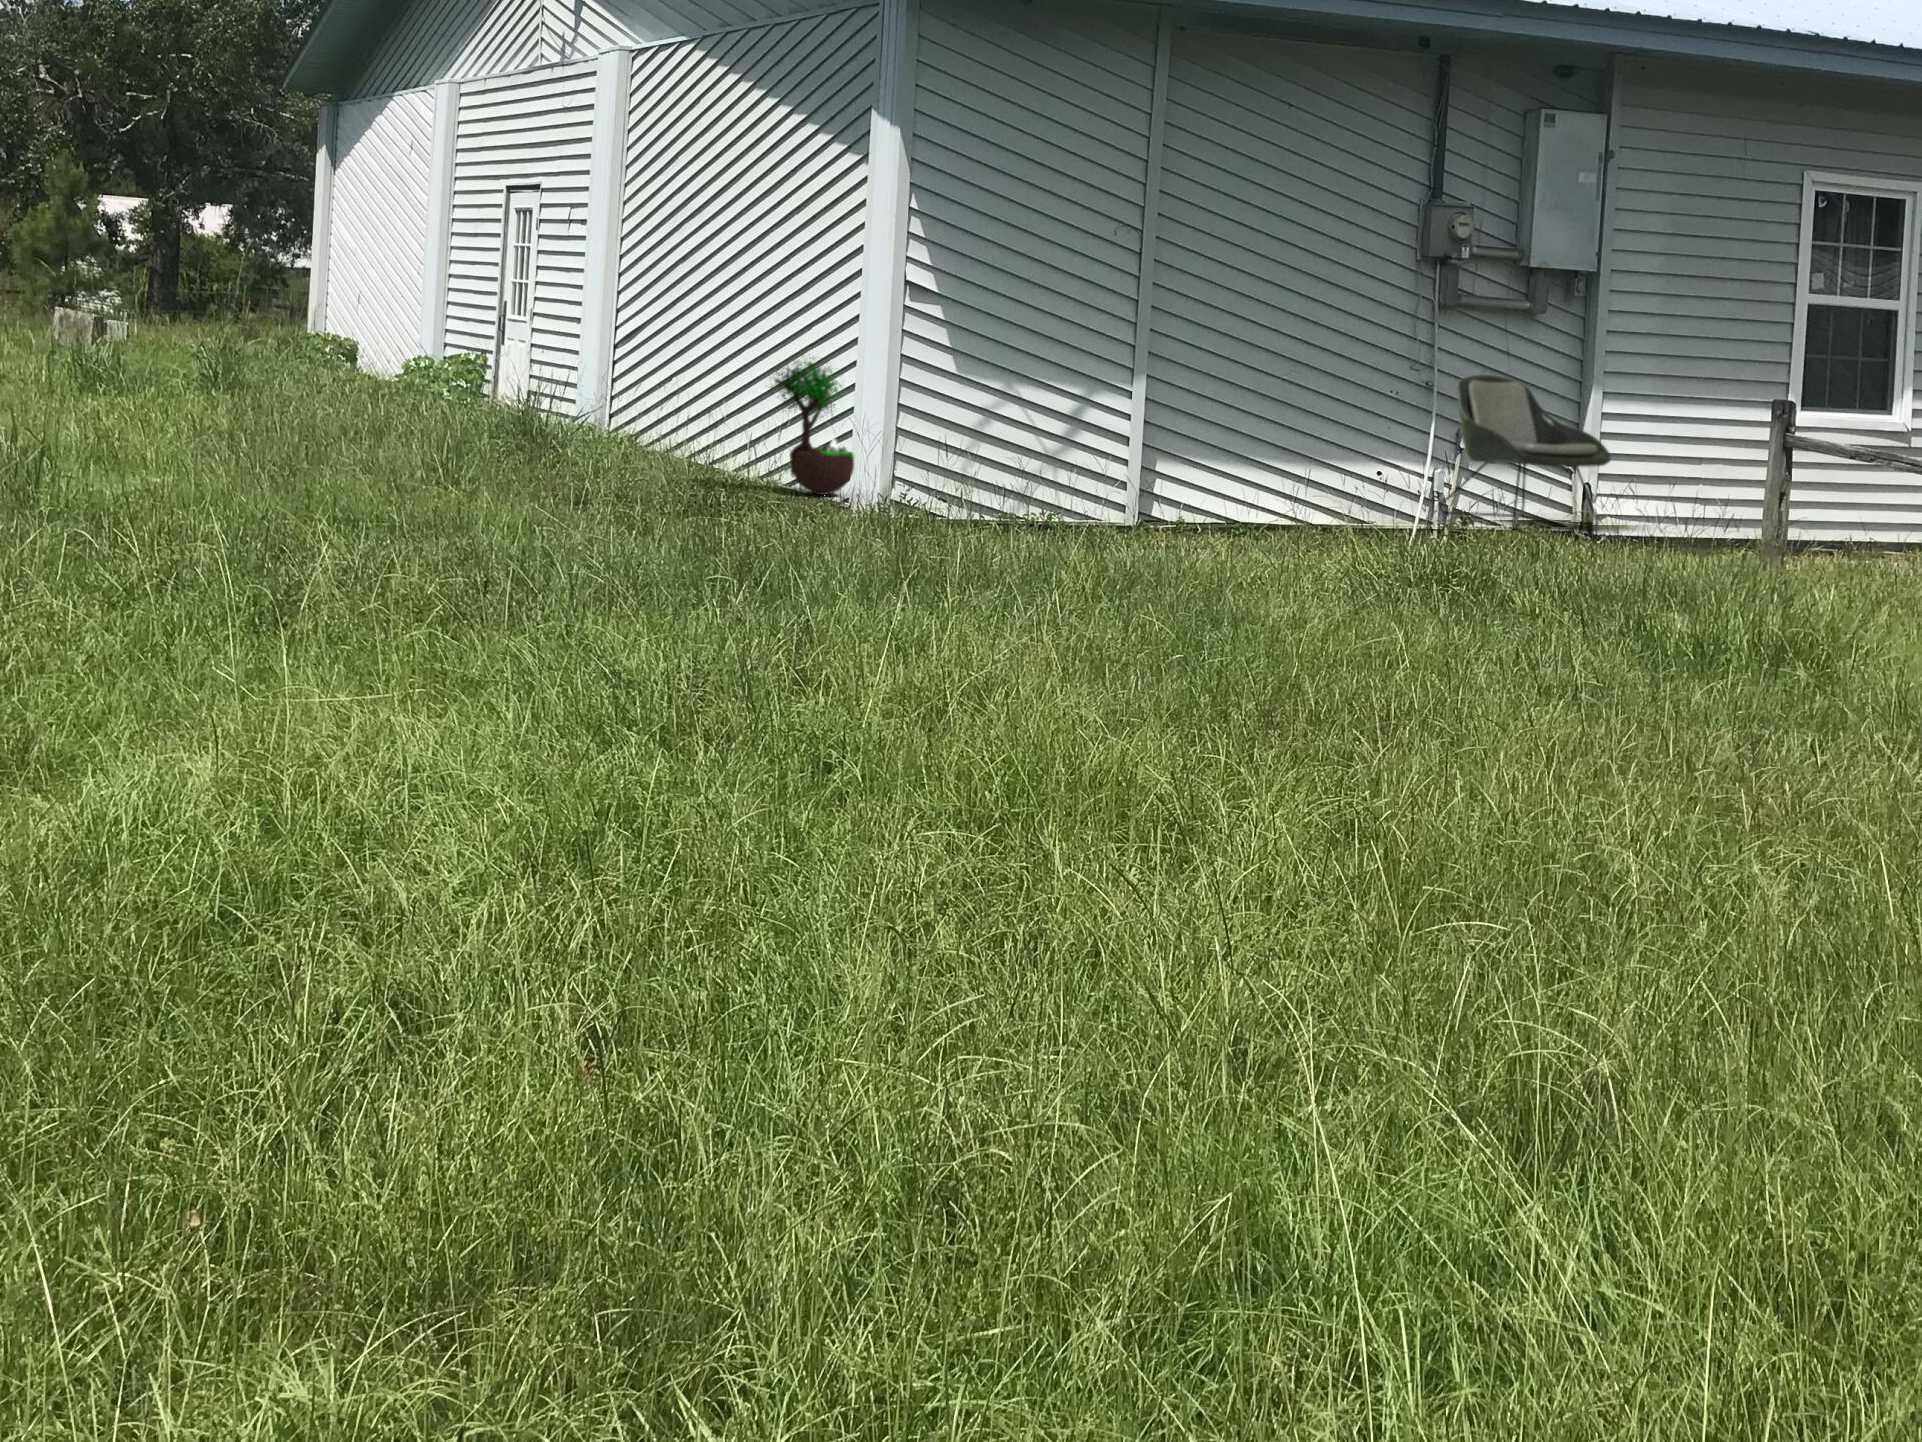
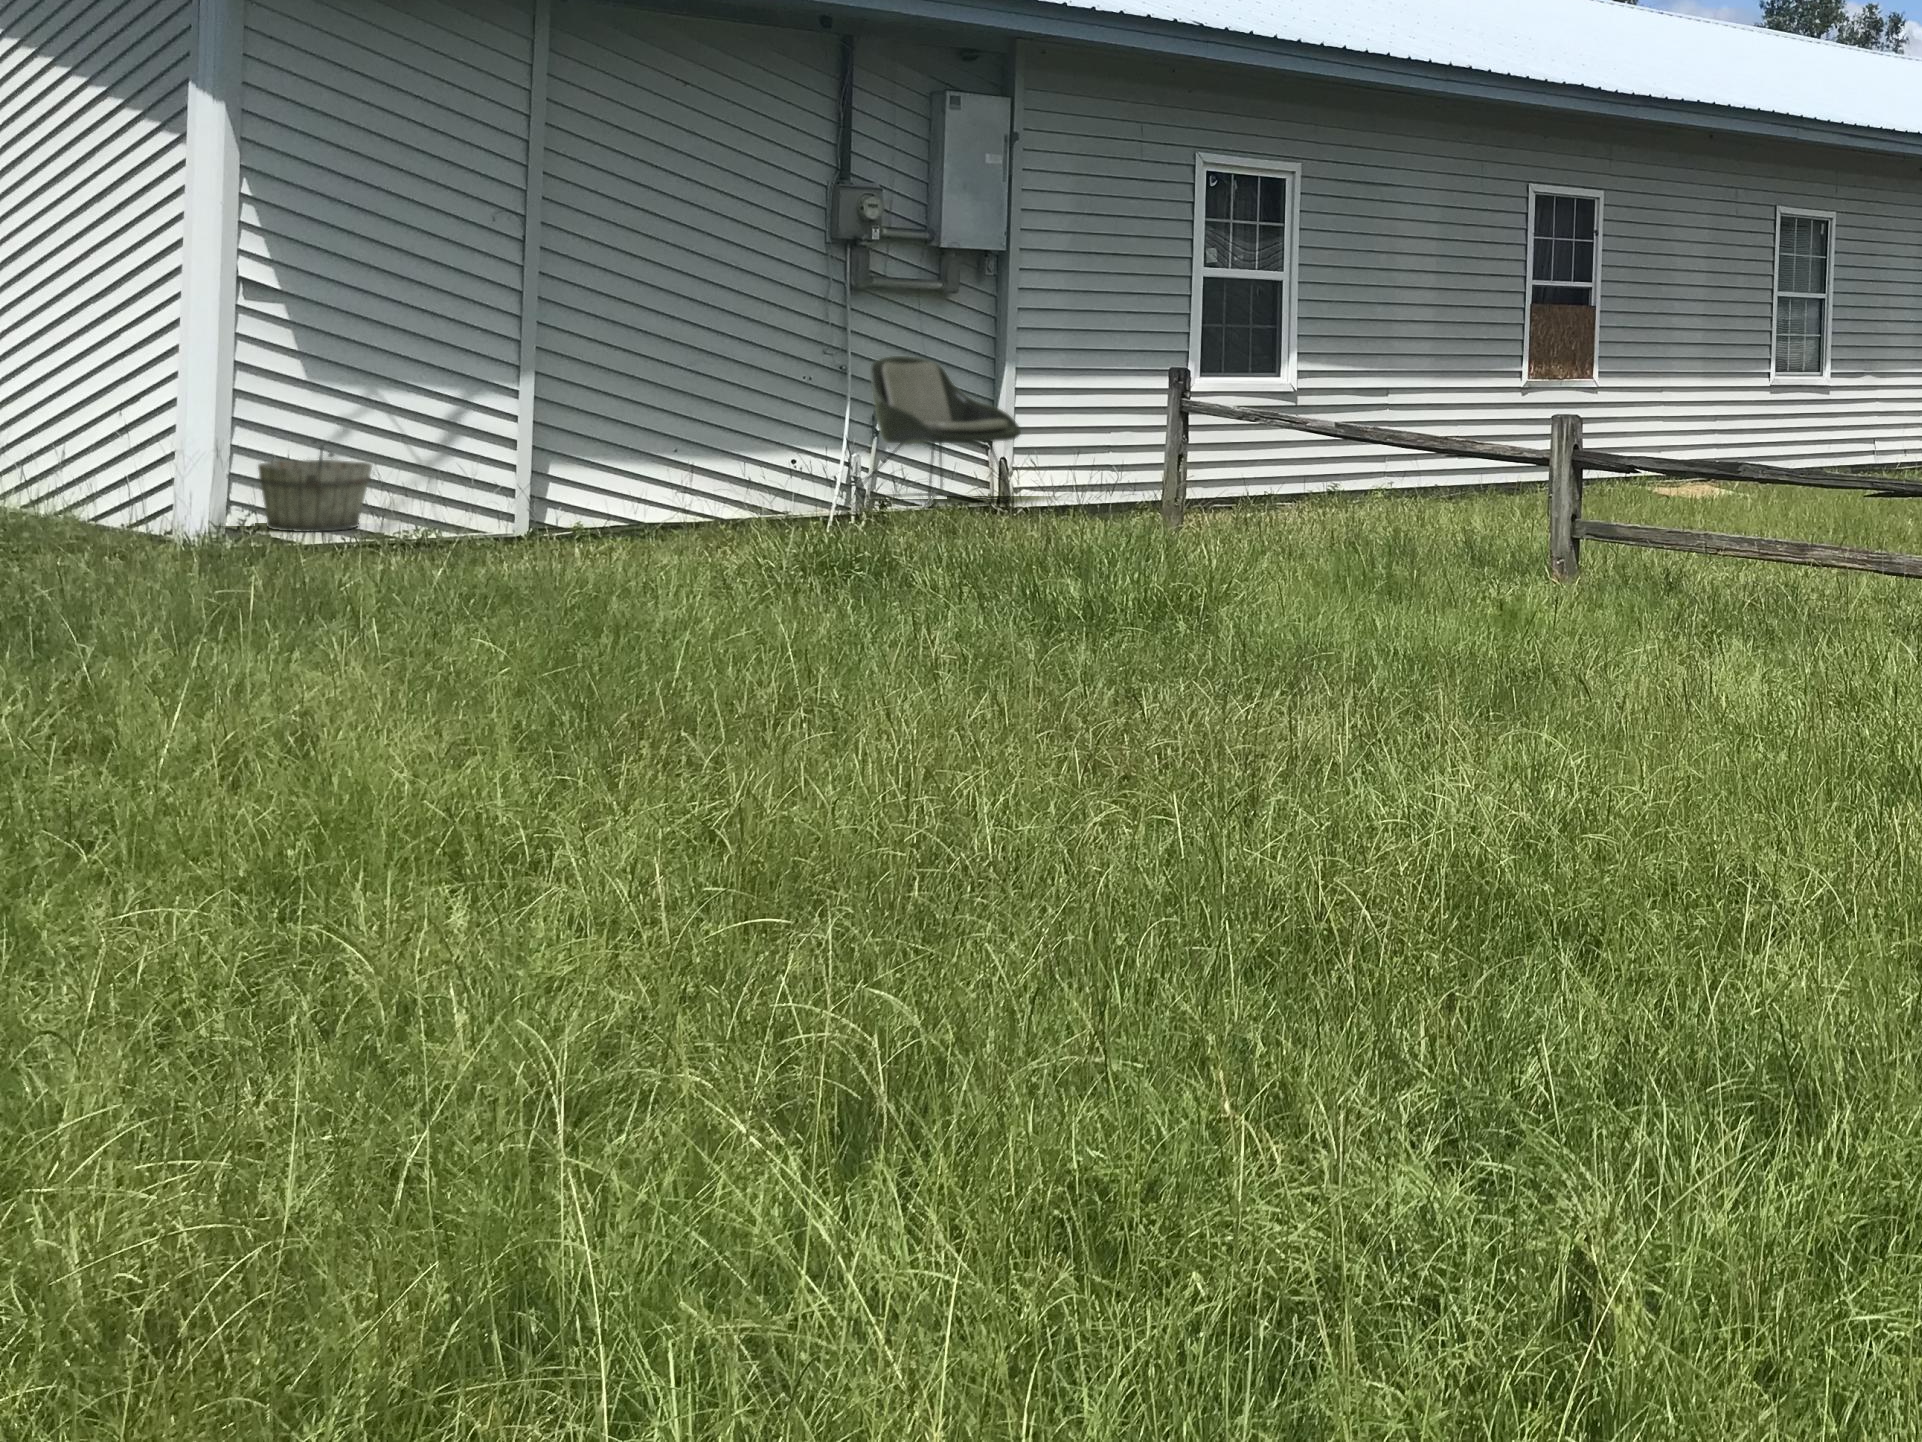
potted tree: present [769,354,855,495] -> none [52,356,180,527]
wooden bucket: none [917,428,1009,511] -> present [258,446,372,532]

